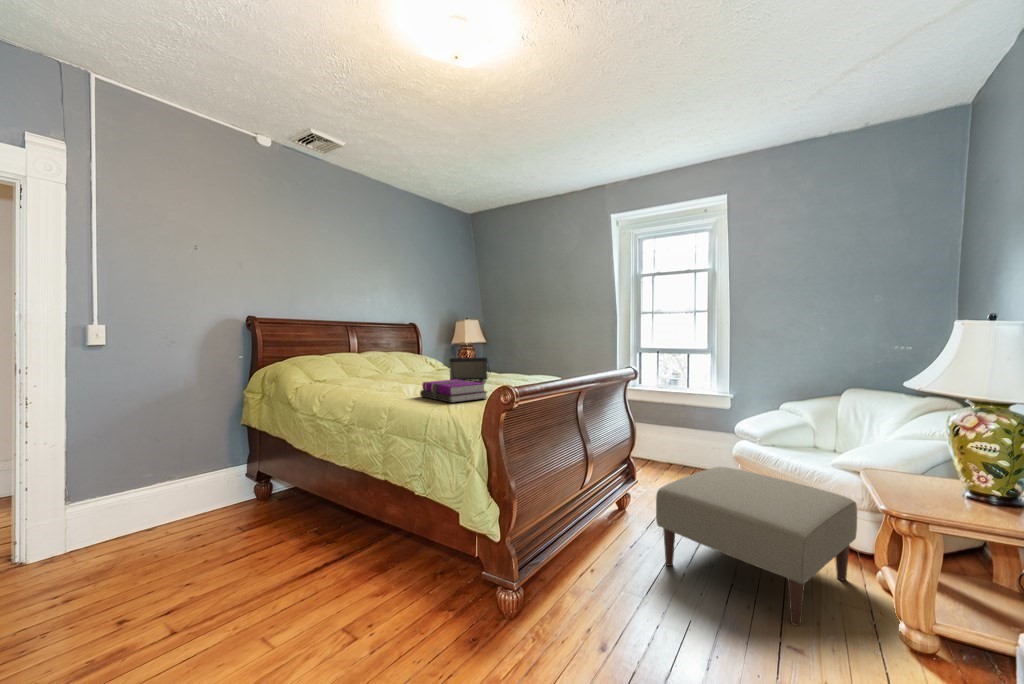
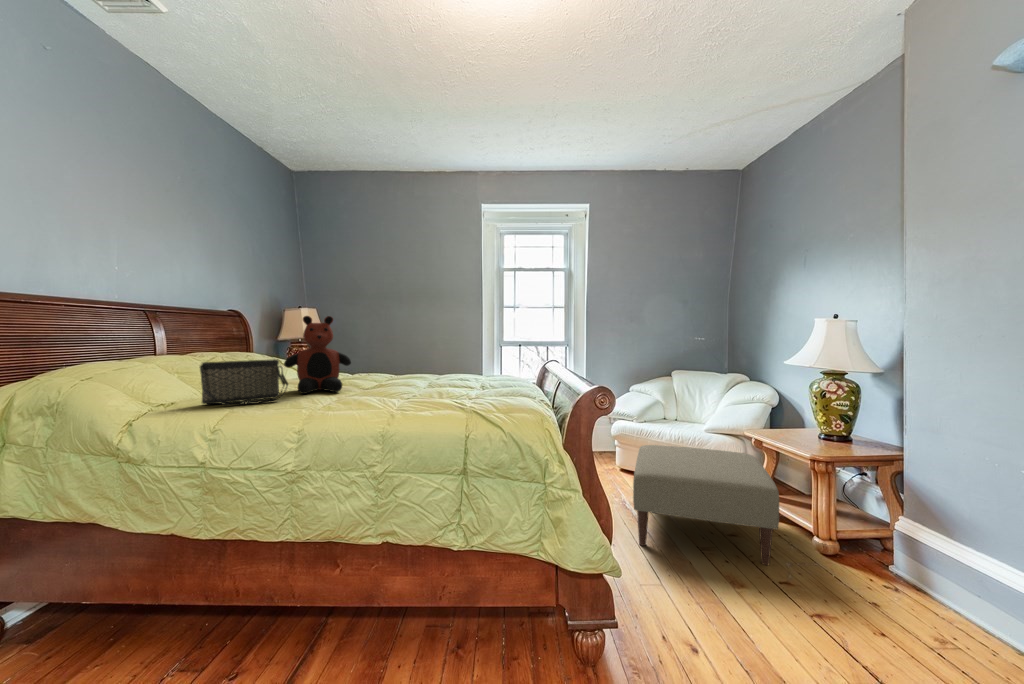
teddy bear: none [395,329,438,385] -> present [284,316,351,394]
handbag: present [449,358,491,382] -> present [200,359,288,405]
notebook: present [420,379,487,403] -> none [396,381,487,410]

